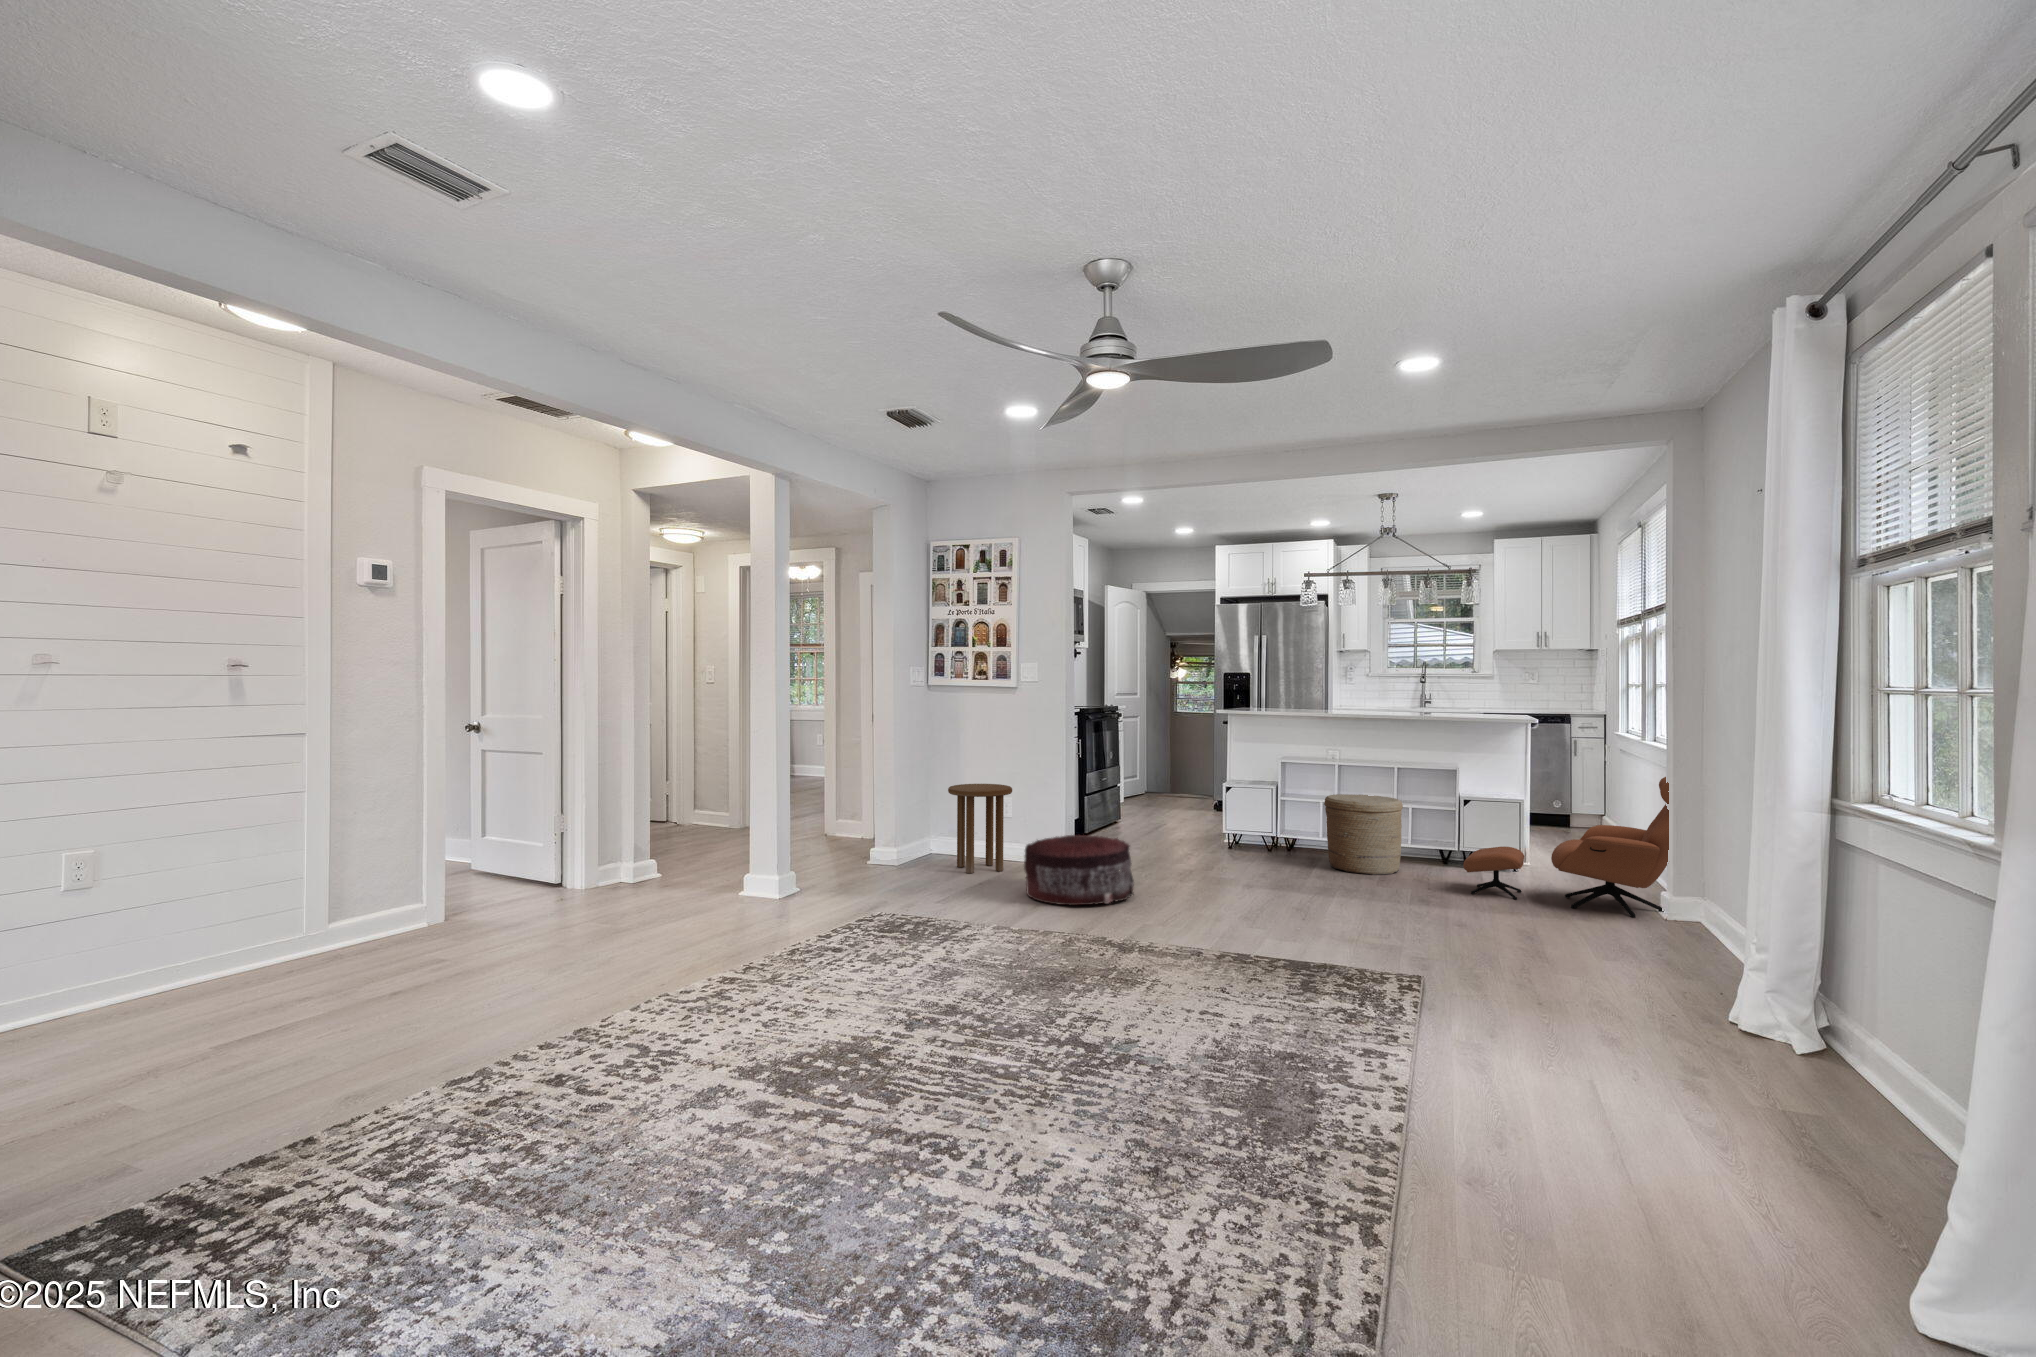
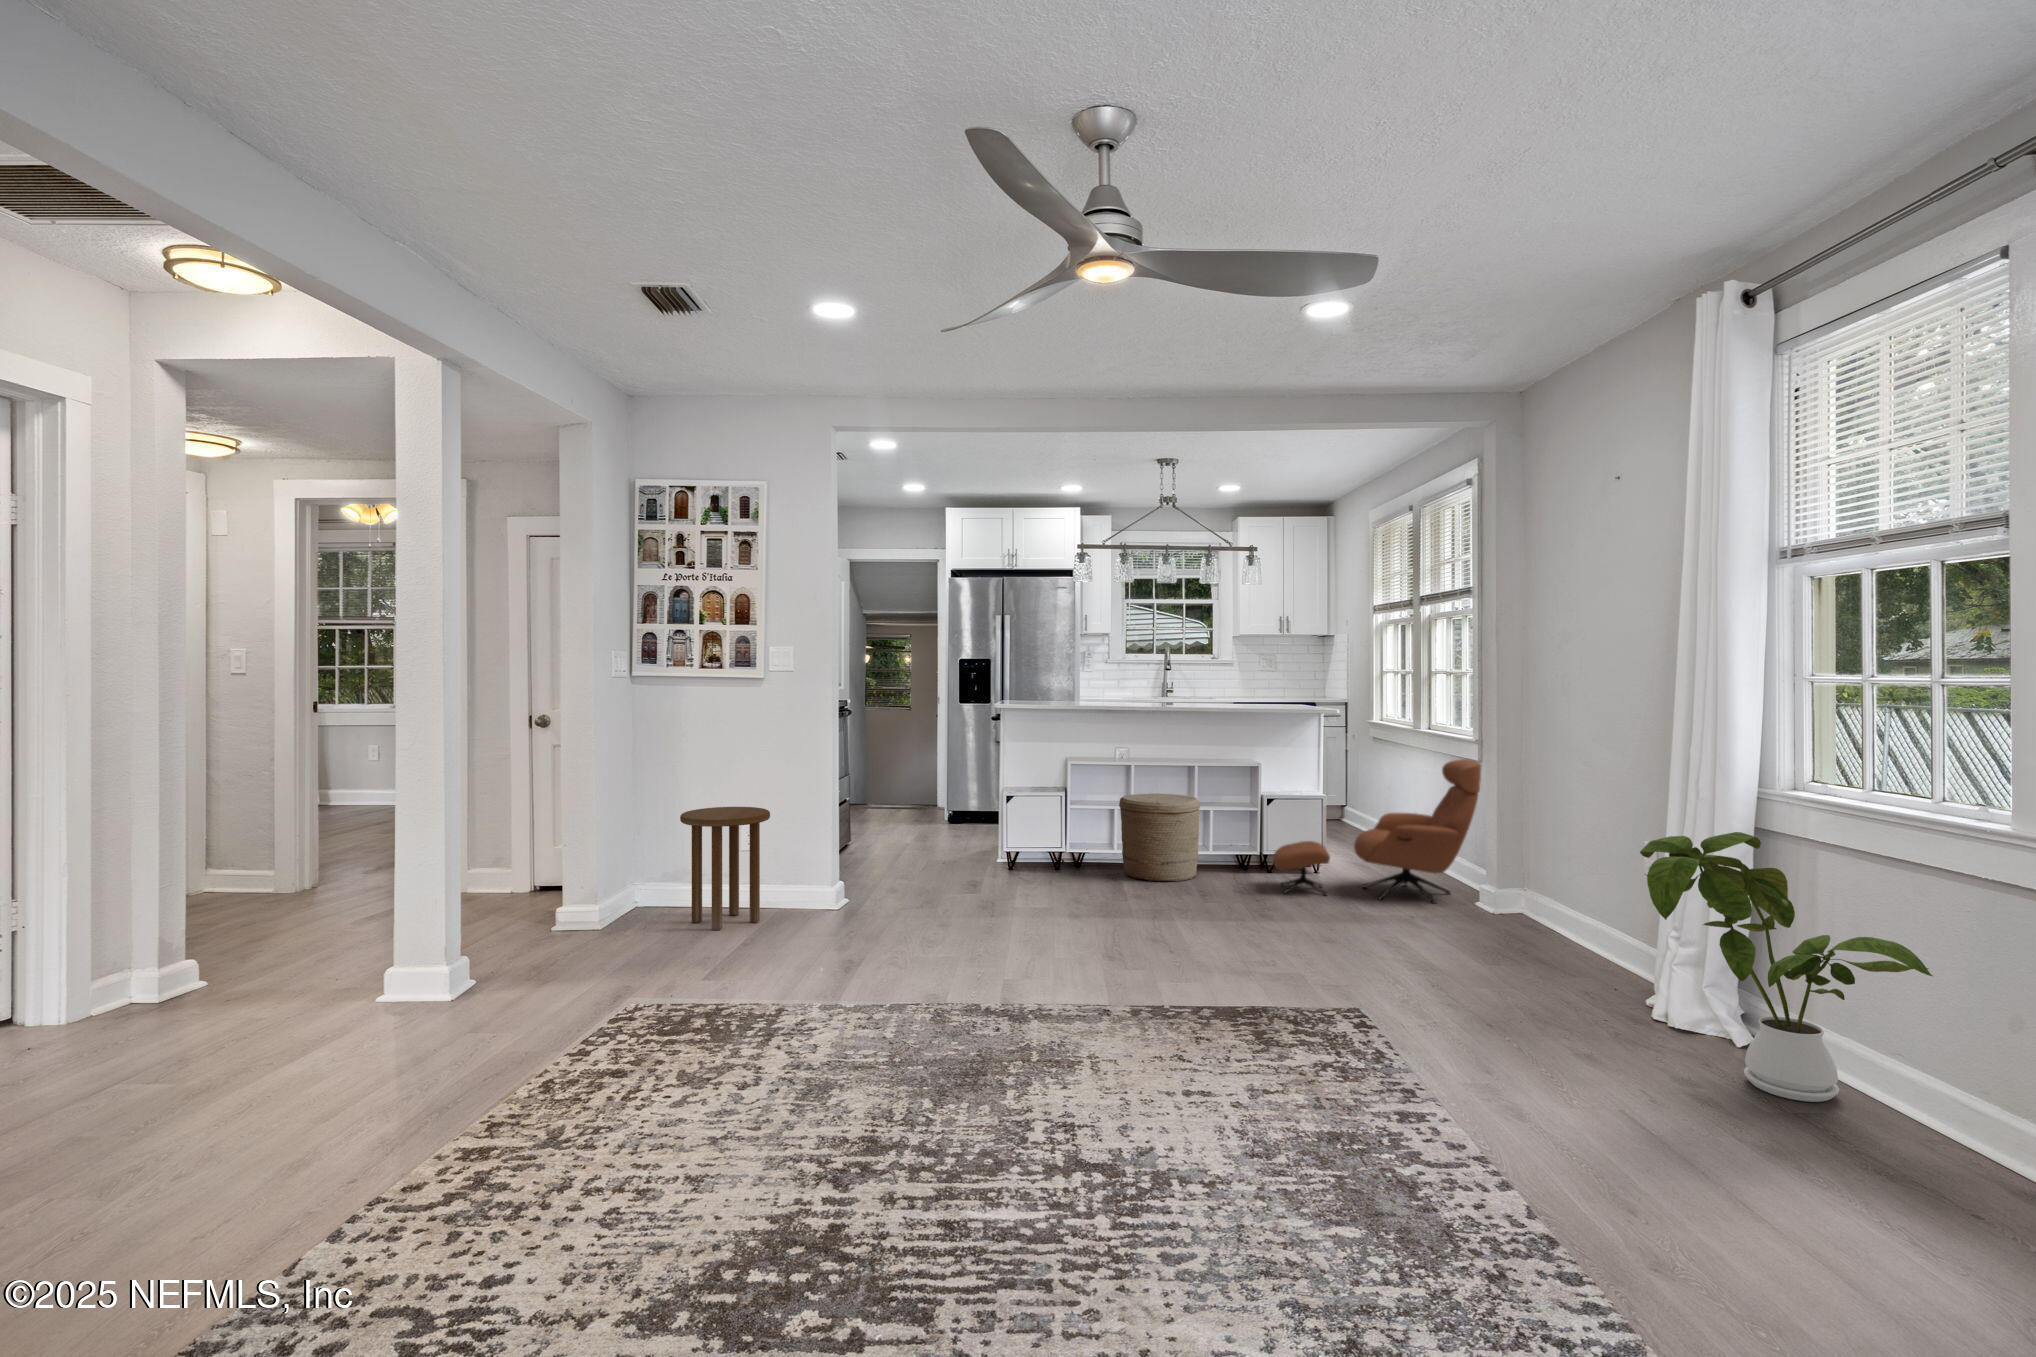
pouf: present [1024,835,1134,905] -> none [813,865,959,960]
house plant: none [1663,843,1997,1139] -> present [1640,832,1933,1102]

